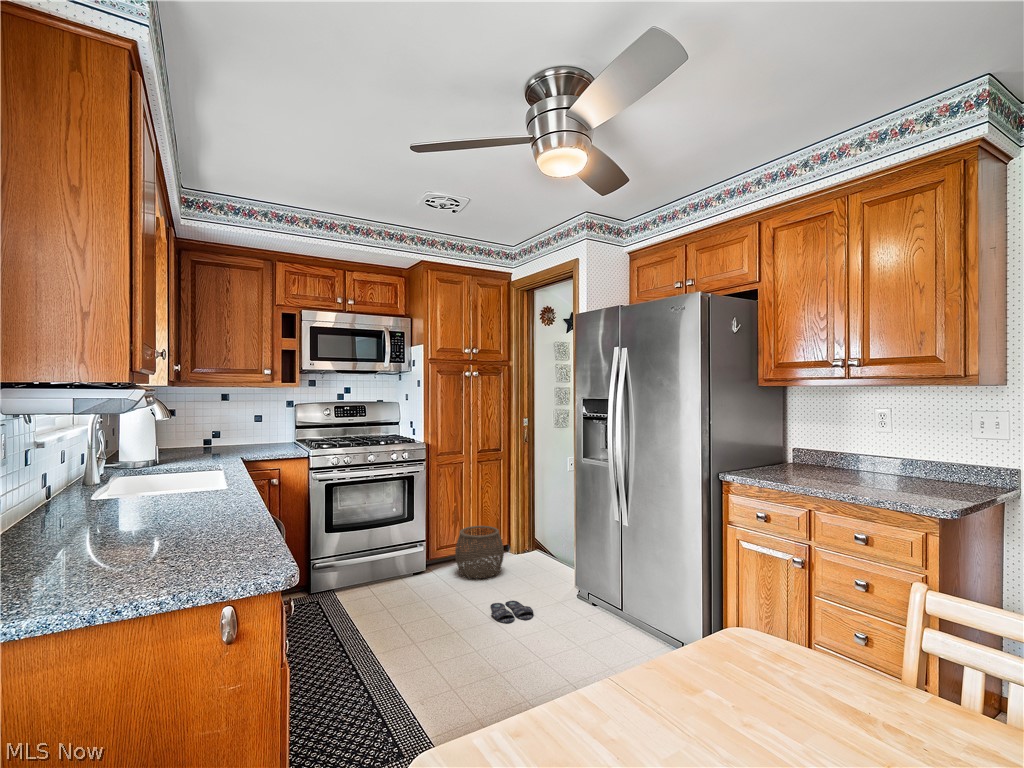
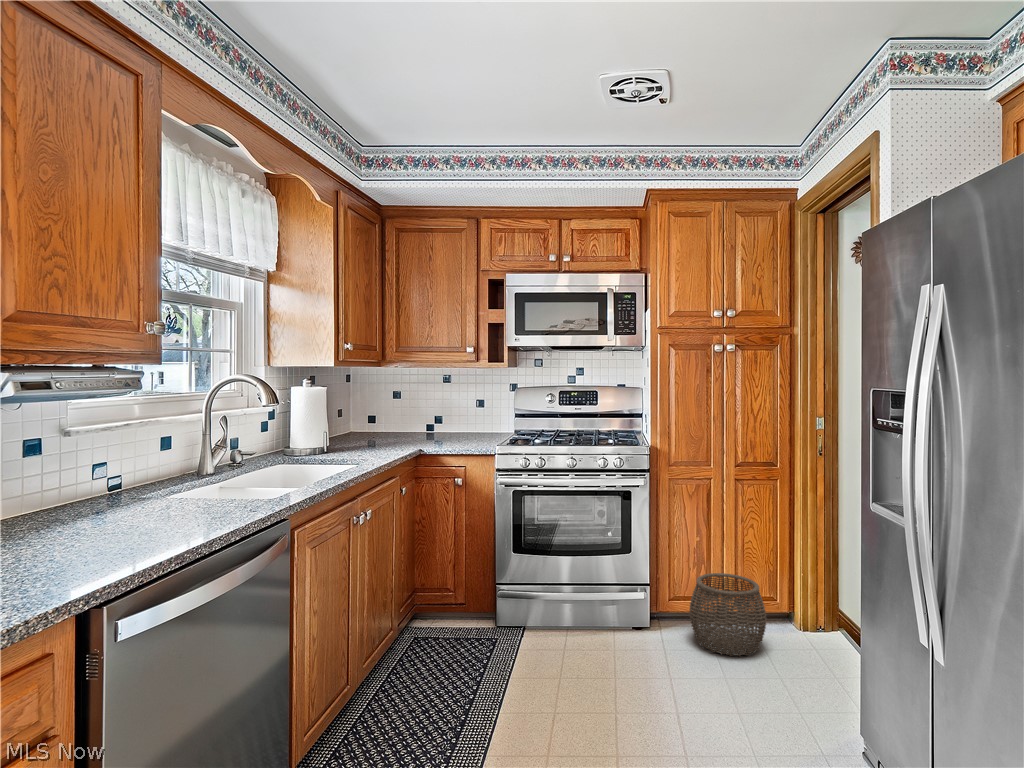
slippers: present [491,601,534,623] -> none [701,702,772,750]

